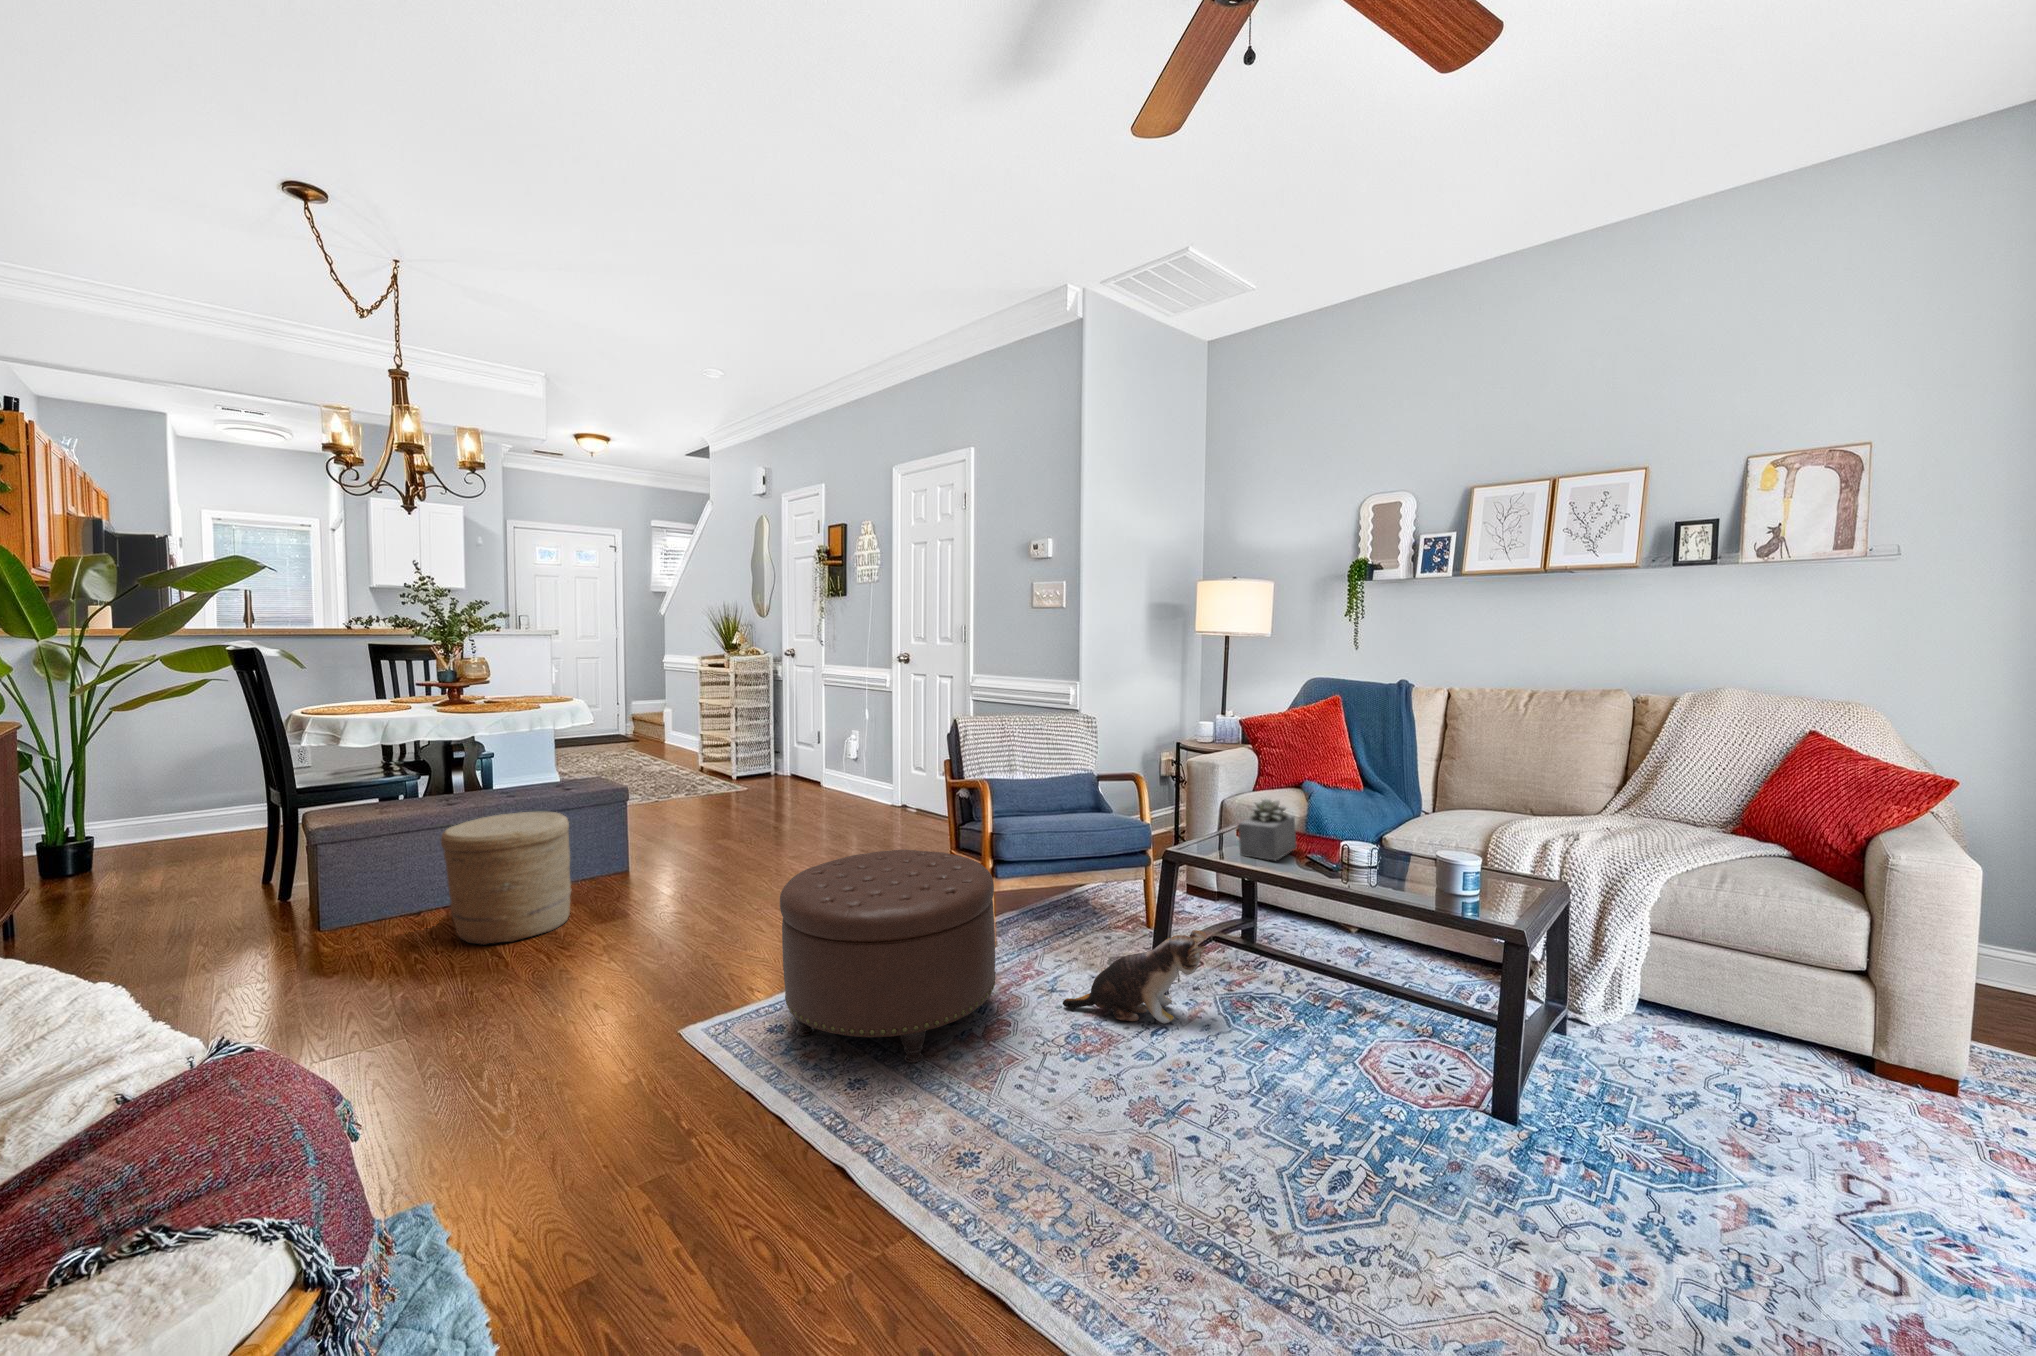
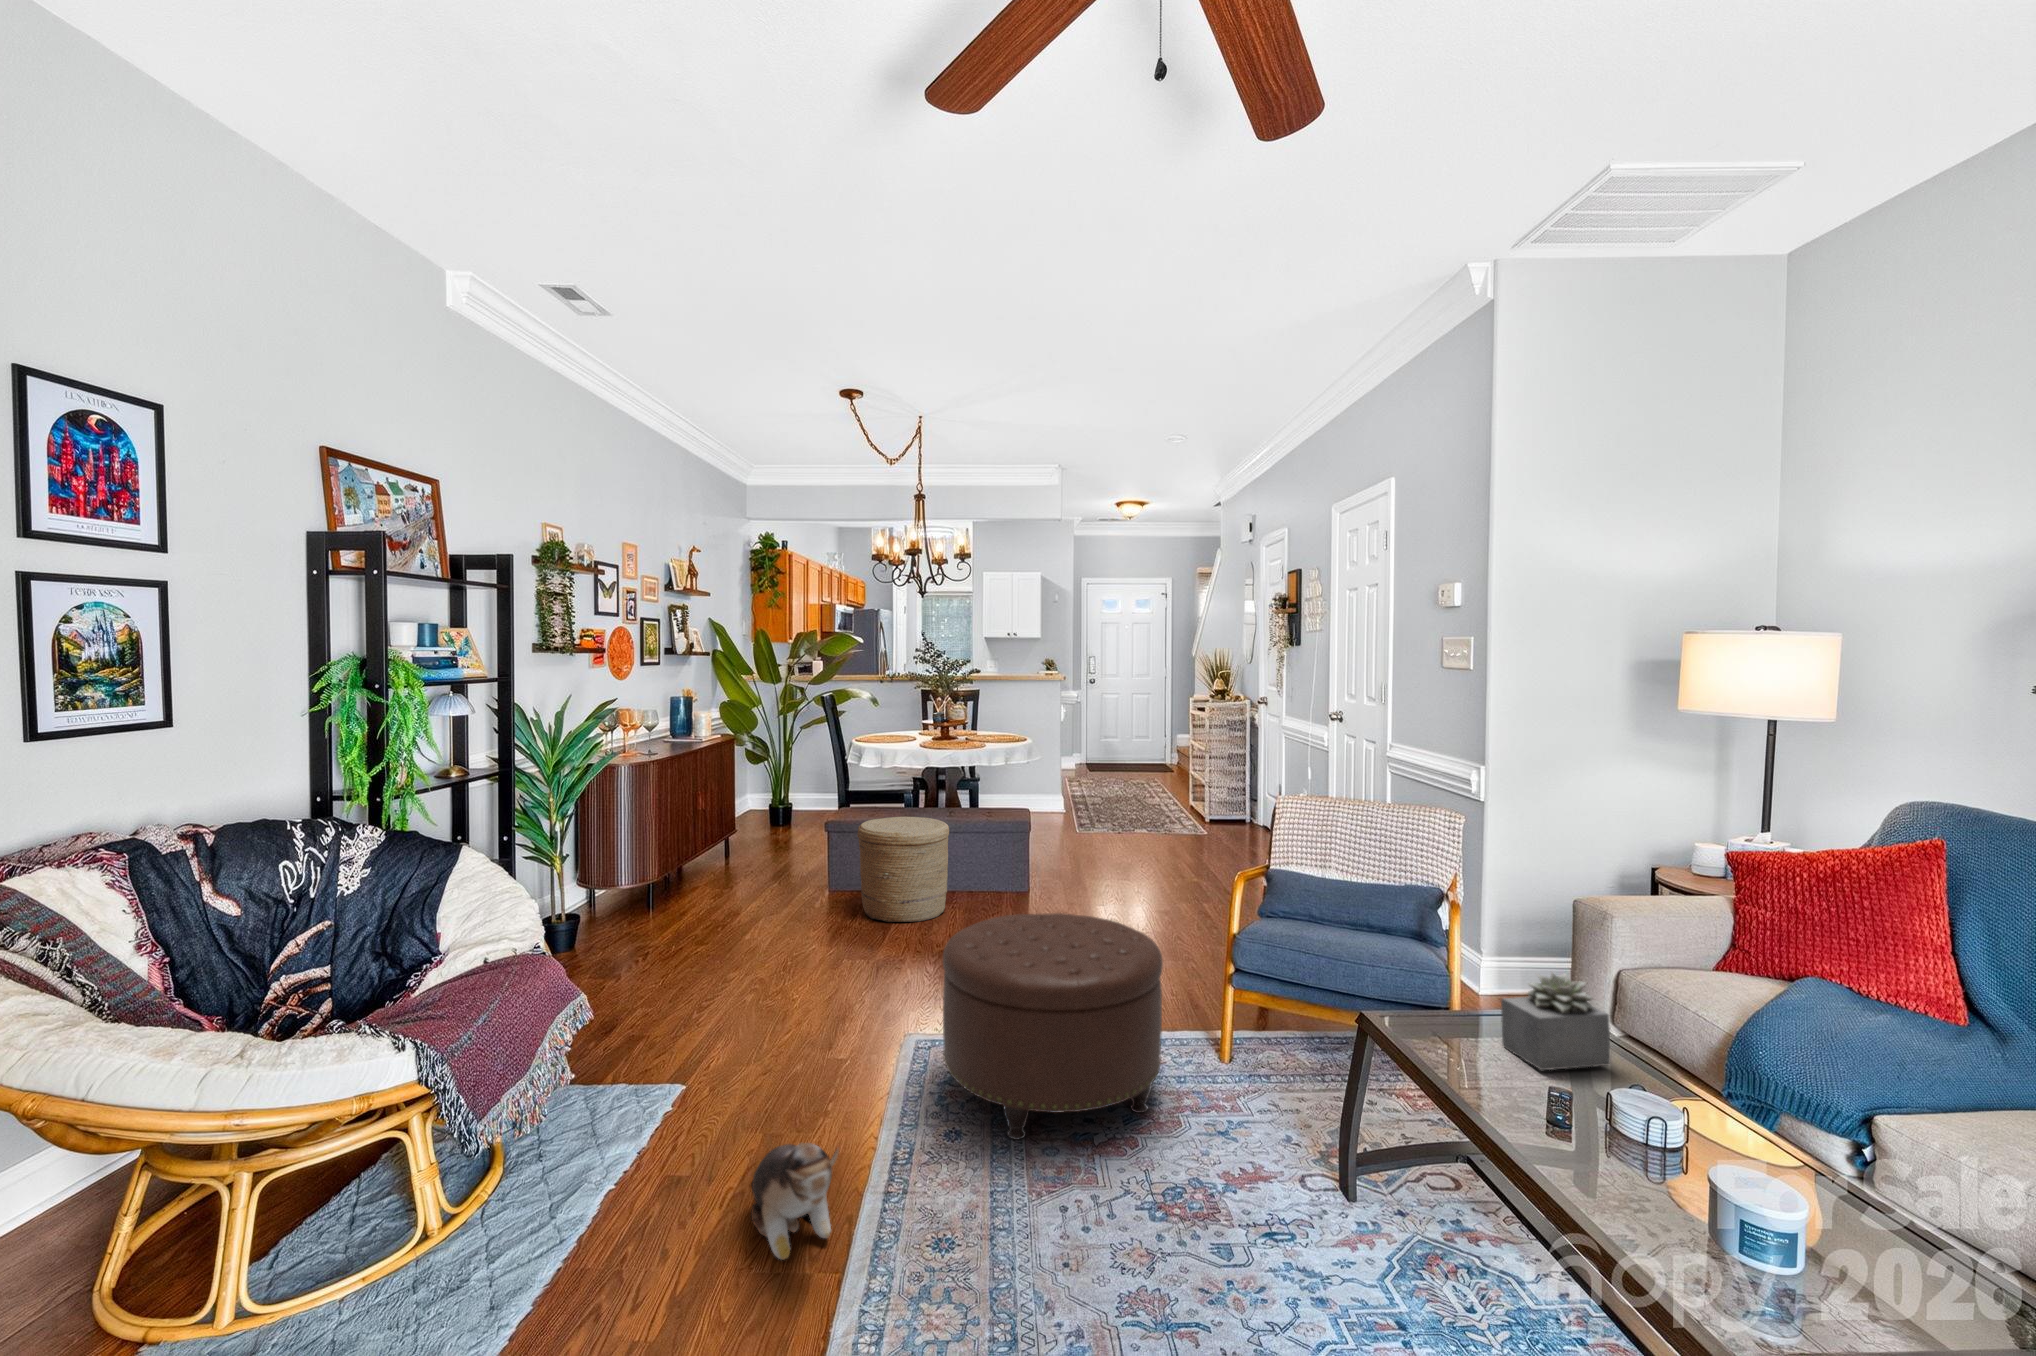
plush toy: present [1063,930,1207,1023] -> present [751,1143,839,1260]

